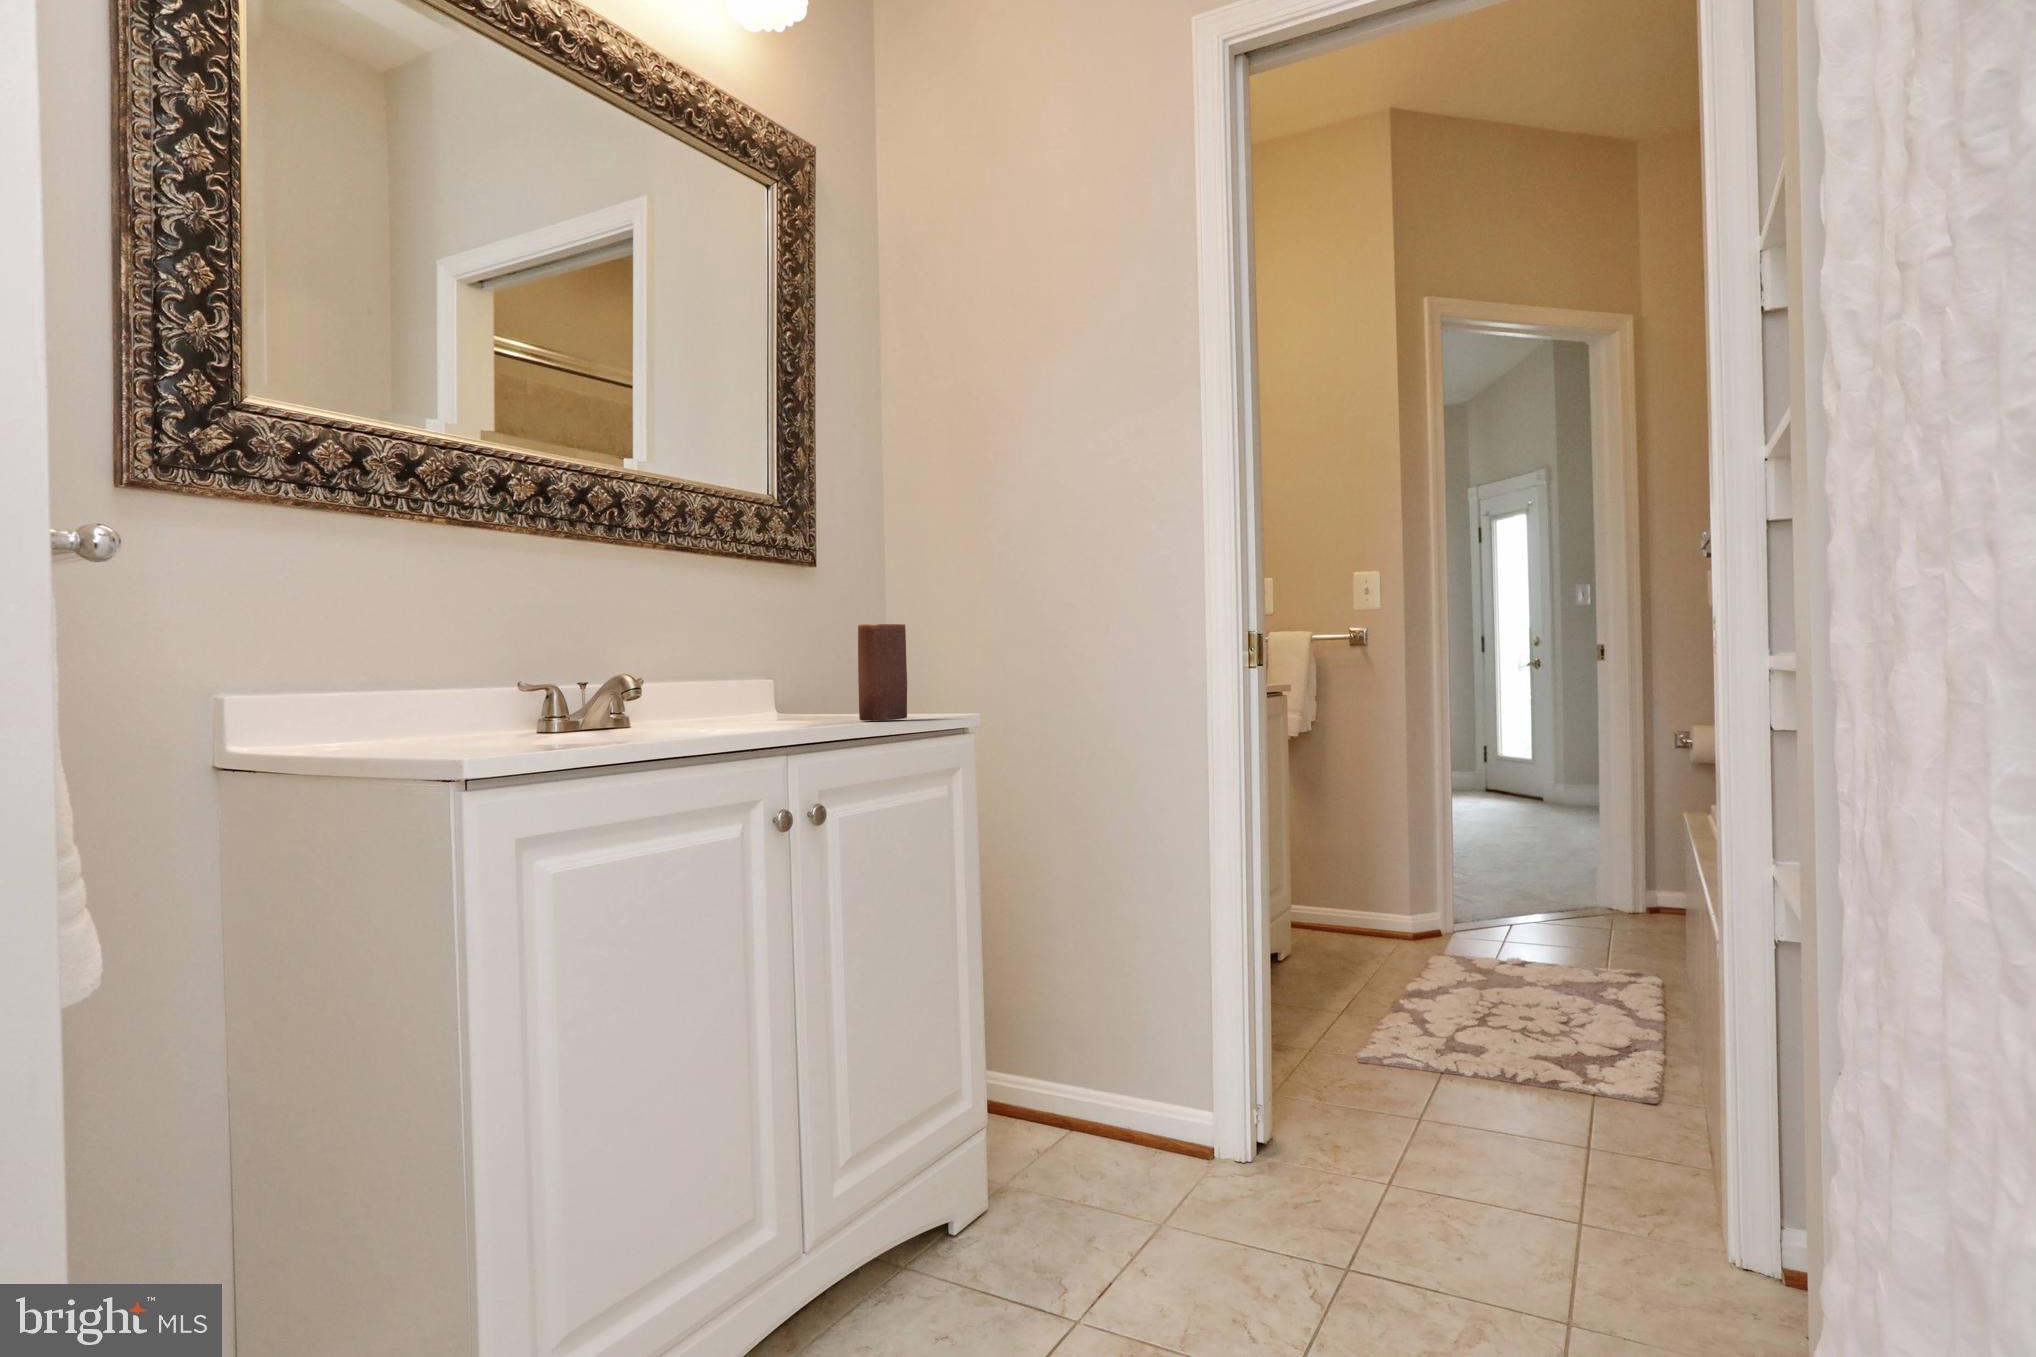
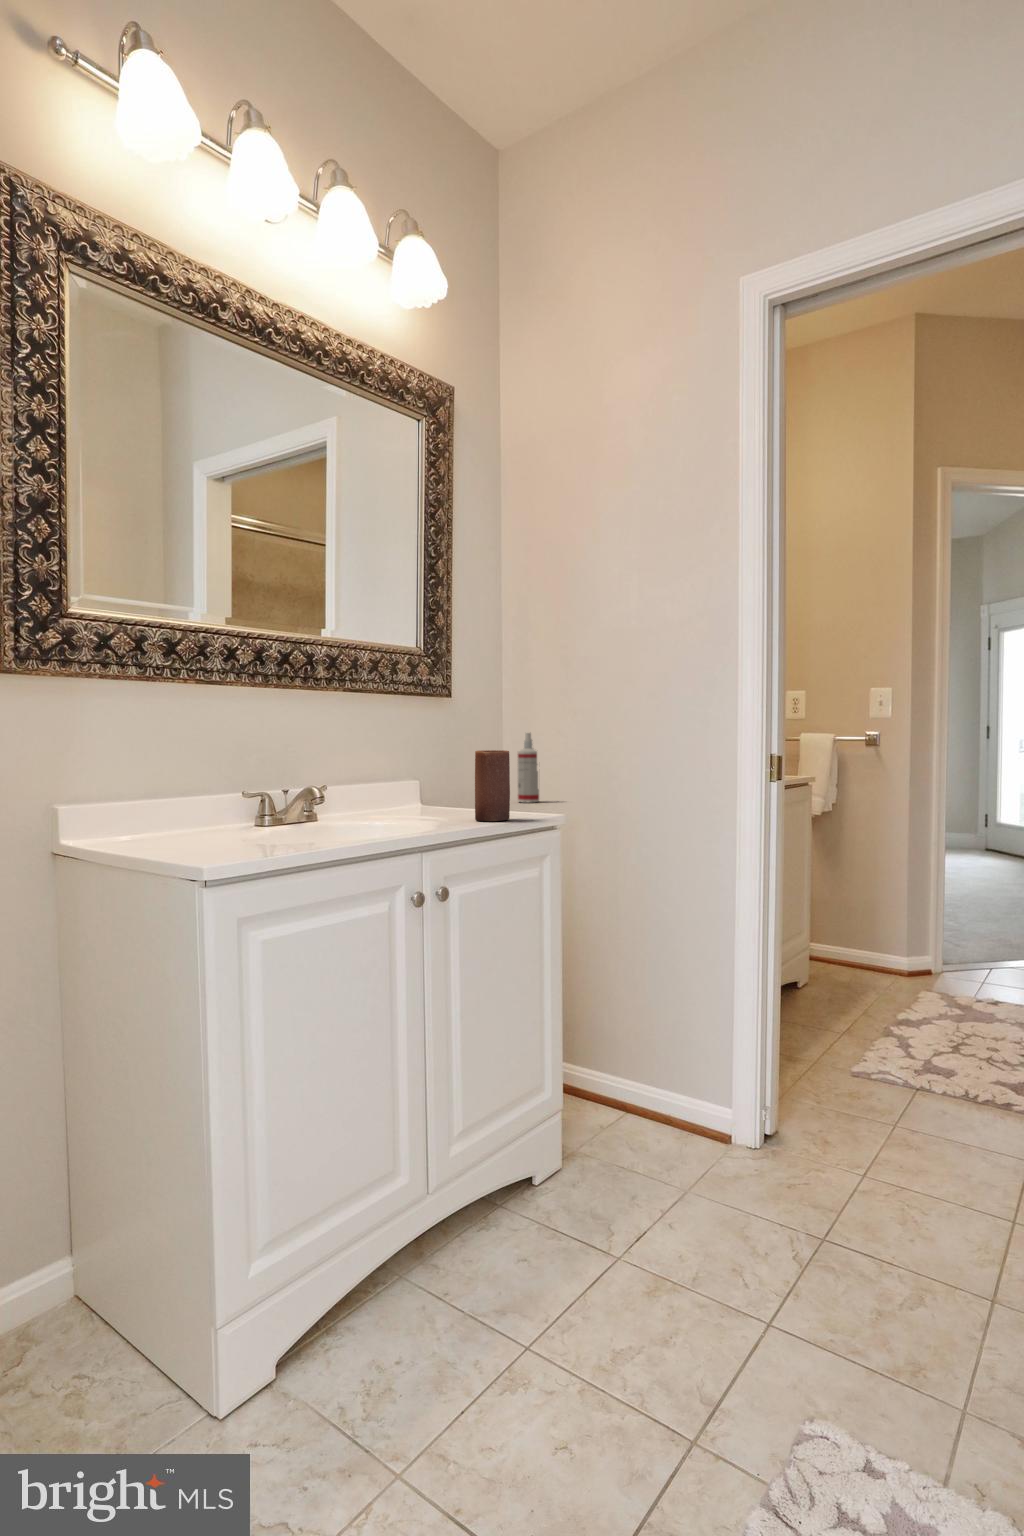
spray bottle: none [913,618,943,712] -> present [518,733,539,803]

